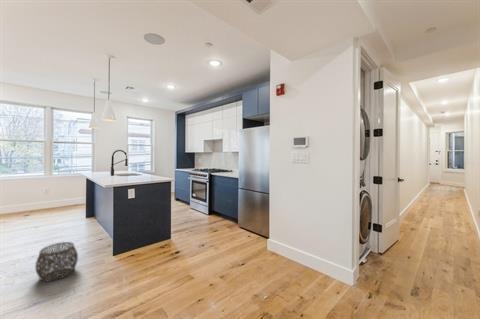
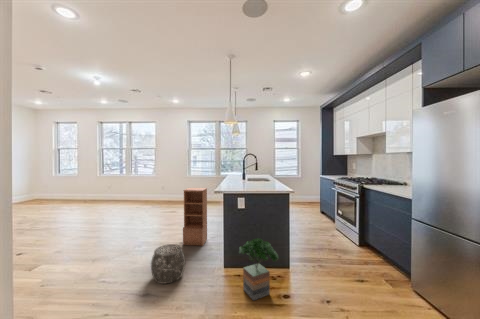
bookcase: none [48,186,76,250] -> present [183,188,207,246]
potted tree: none [138,217,171,261] -> present [240,239,278,300]

